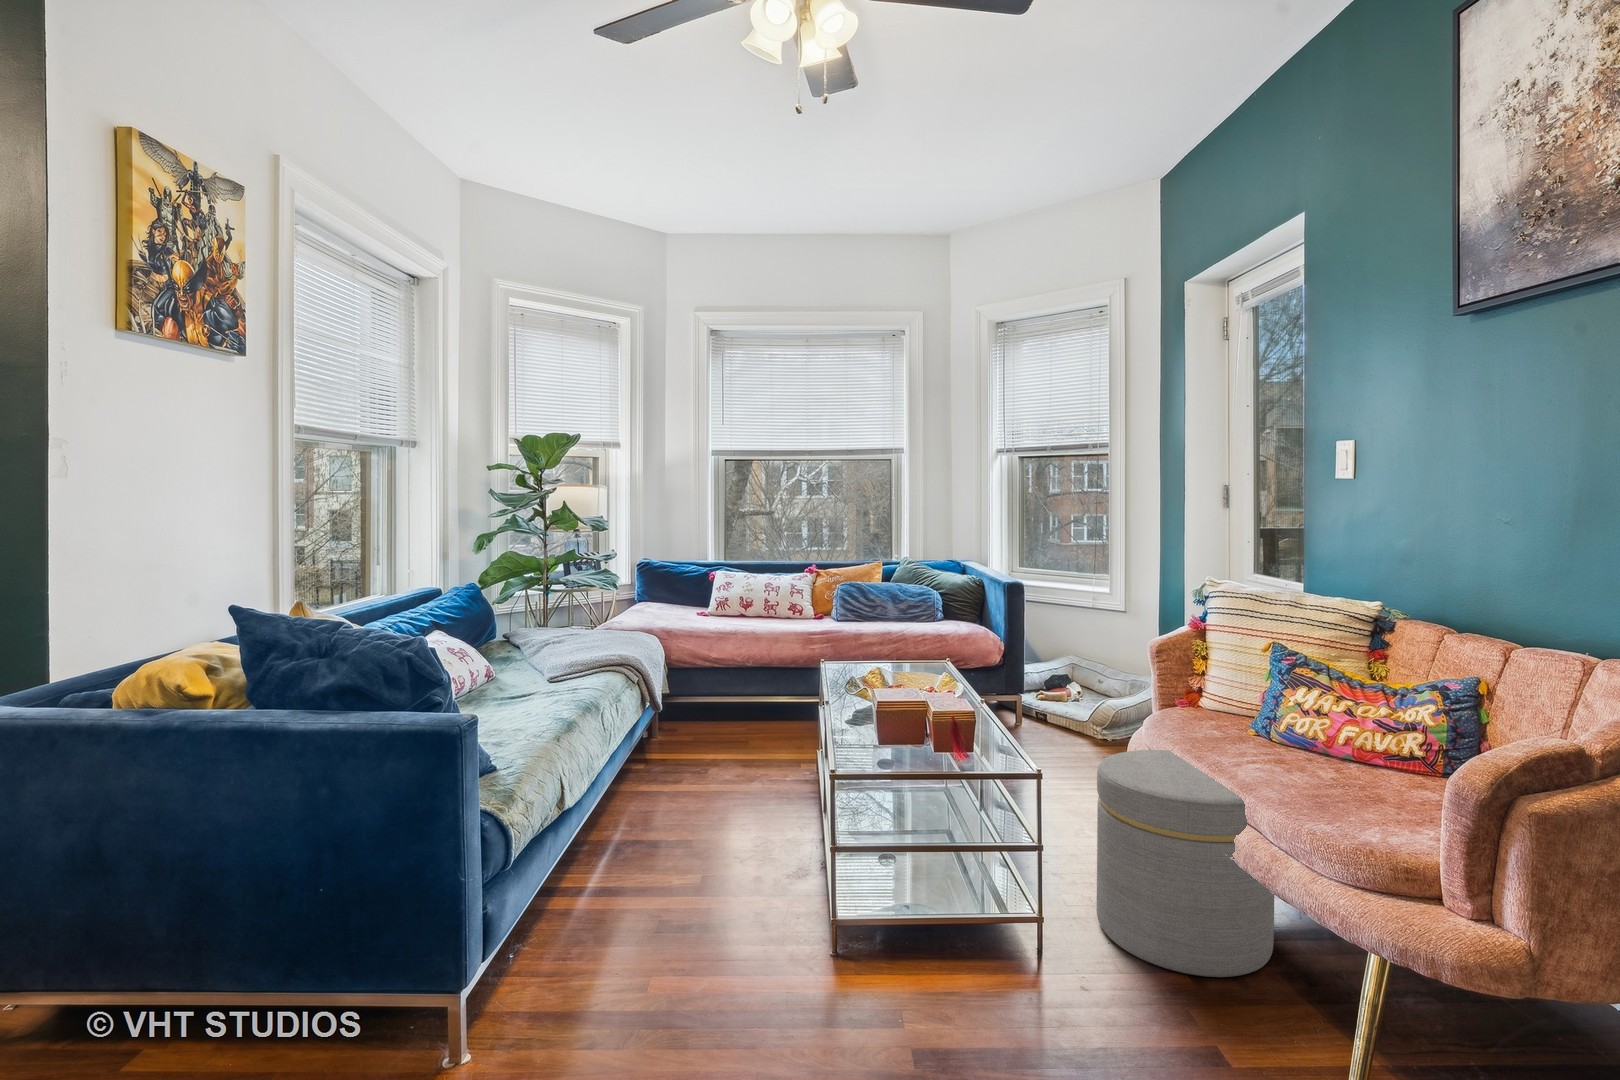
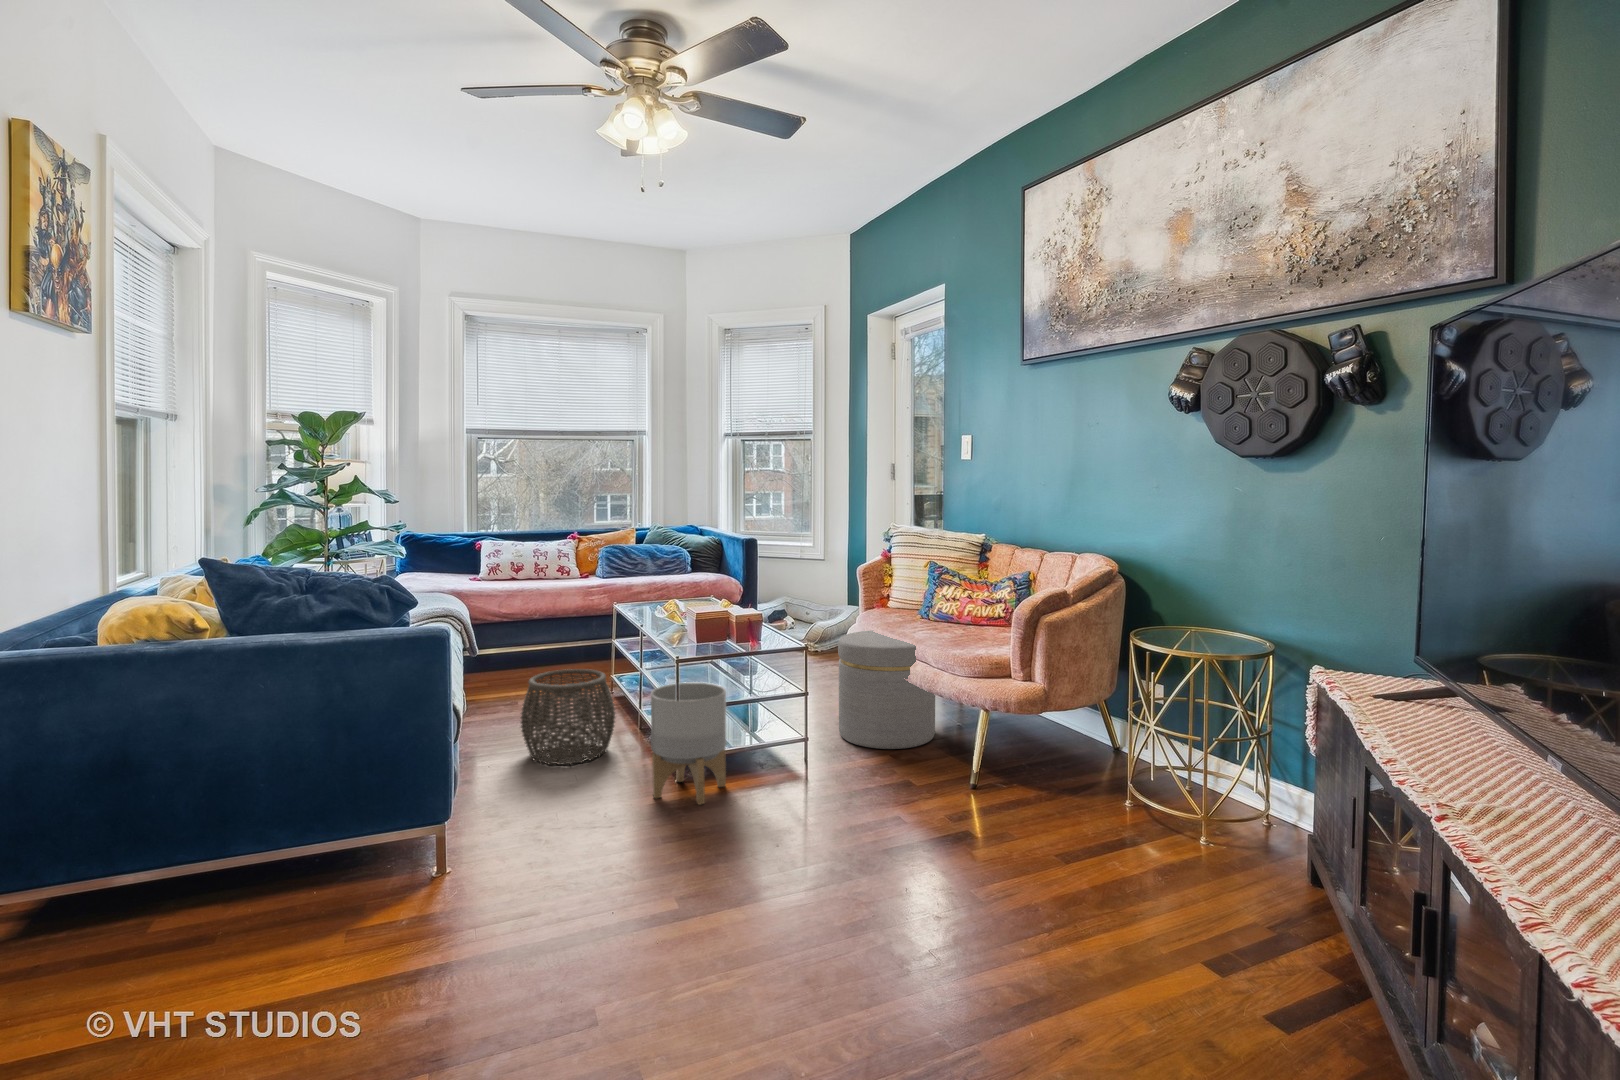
woven basket: none [636,762,762,905] -> present [521,669,615,765]
planter: none [756,824,874,1046] -> present [651,682,726,805]

